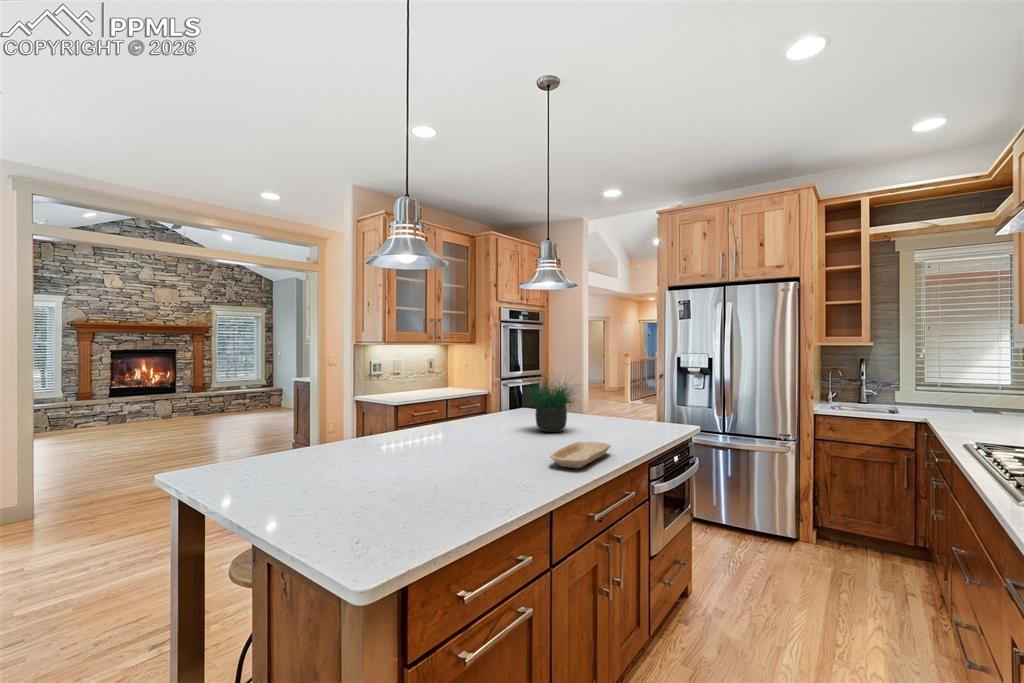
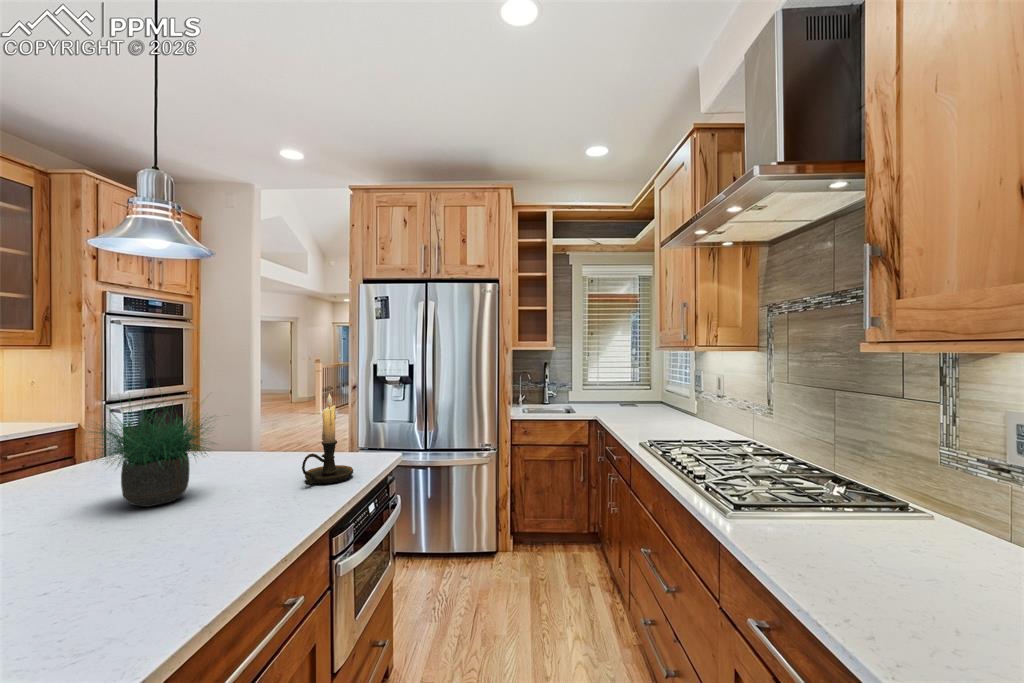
candle holder: none [630,374,663,435] -> present [302,394,353,485]
tray: present [550,442,610,468] -> none [99,523,258,610]

